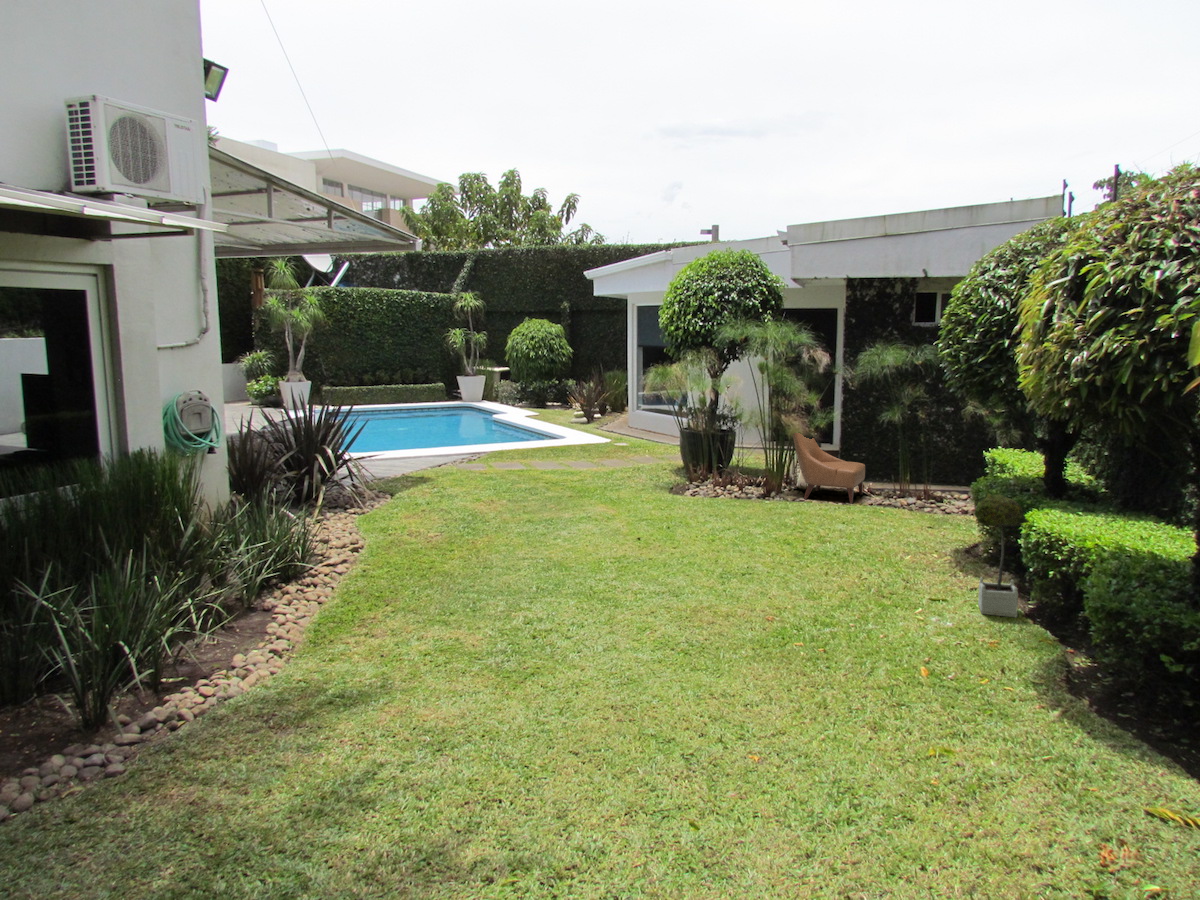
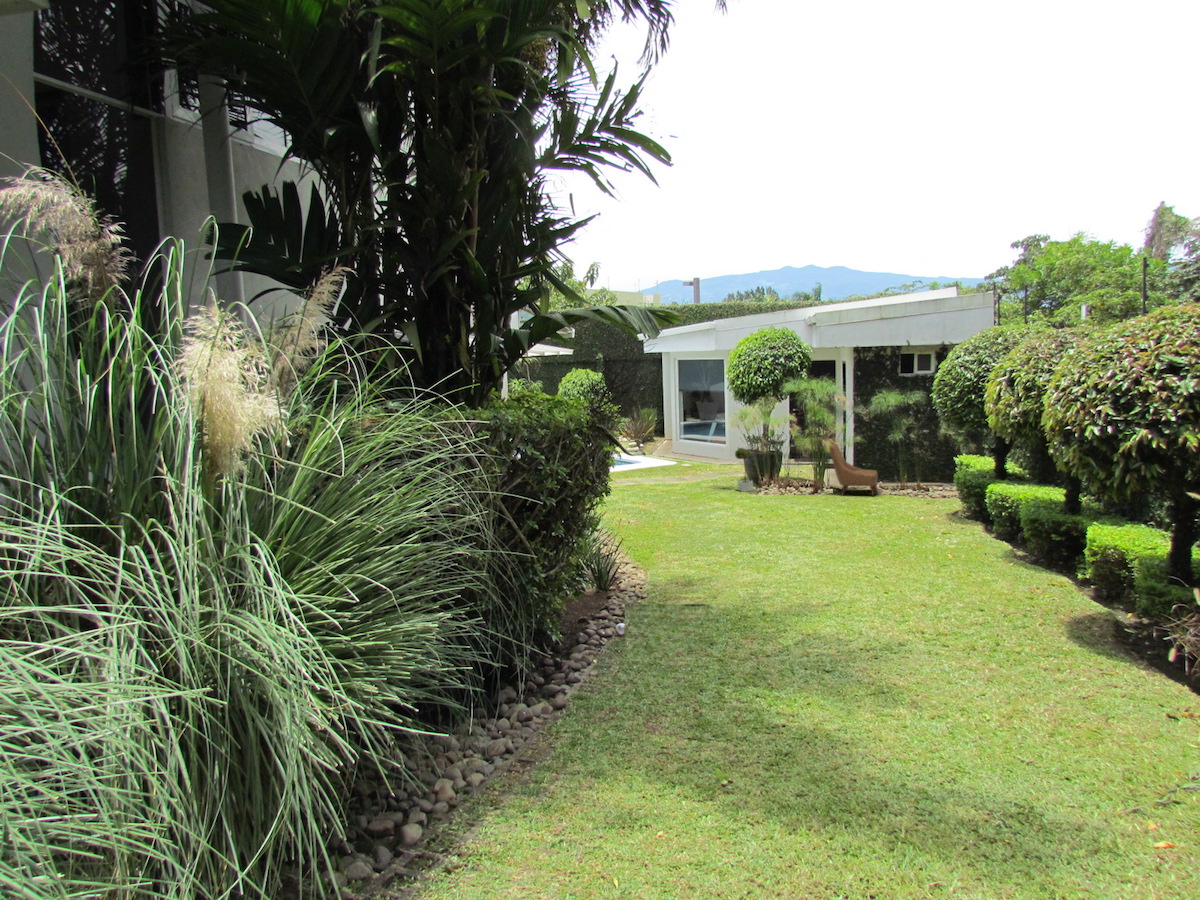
potted tree: present [974,493,1029,617] -> present [735,448,753,492]

